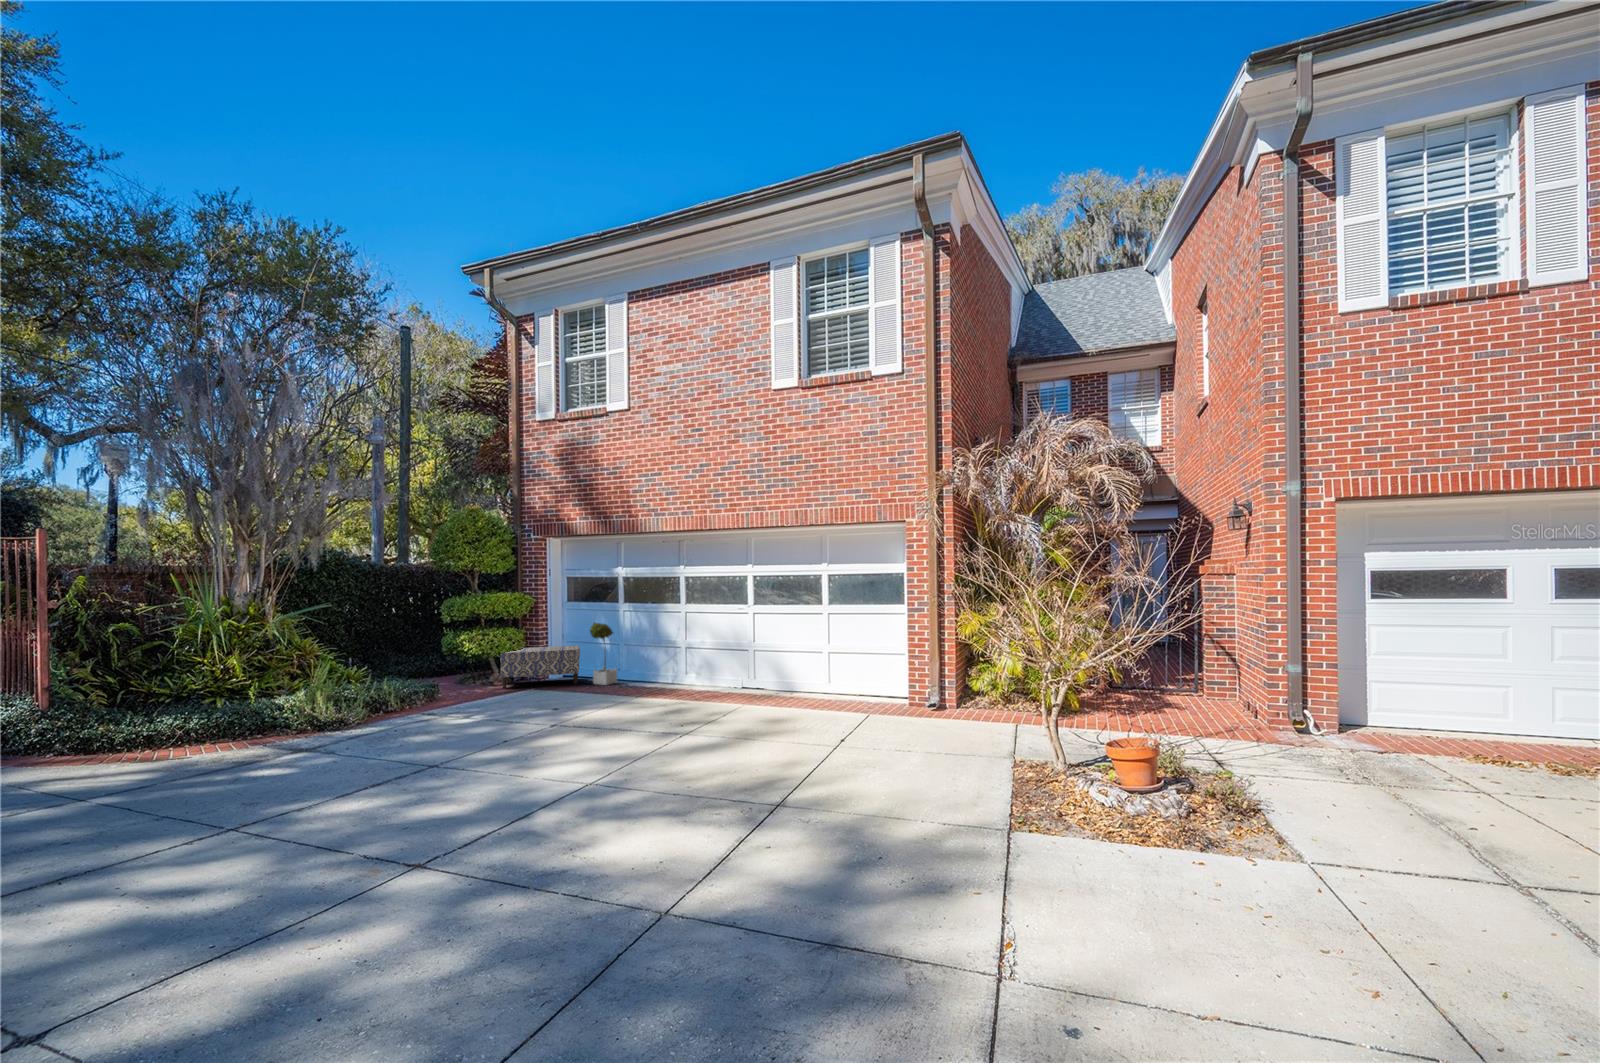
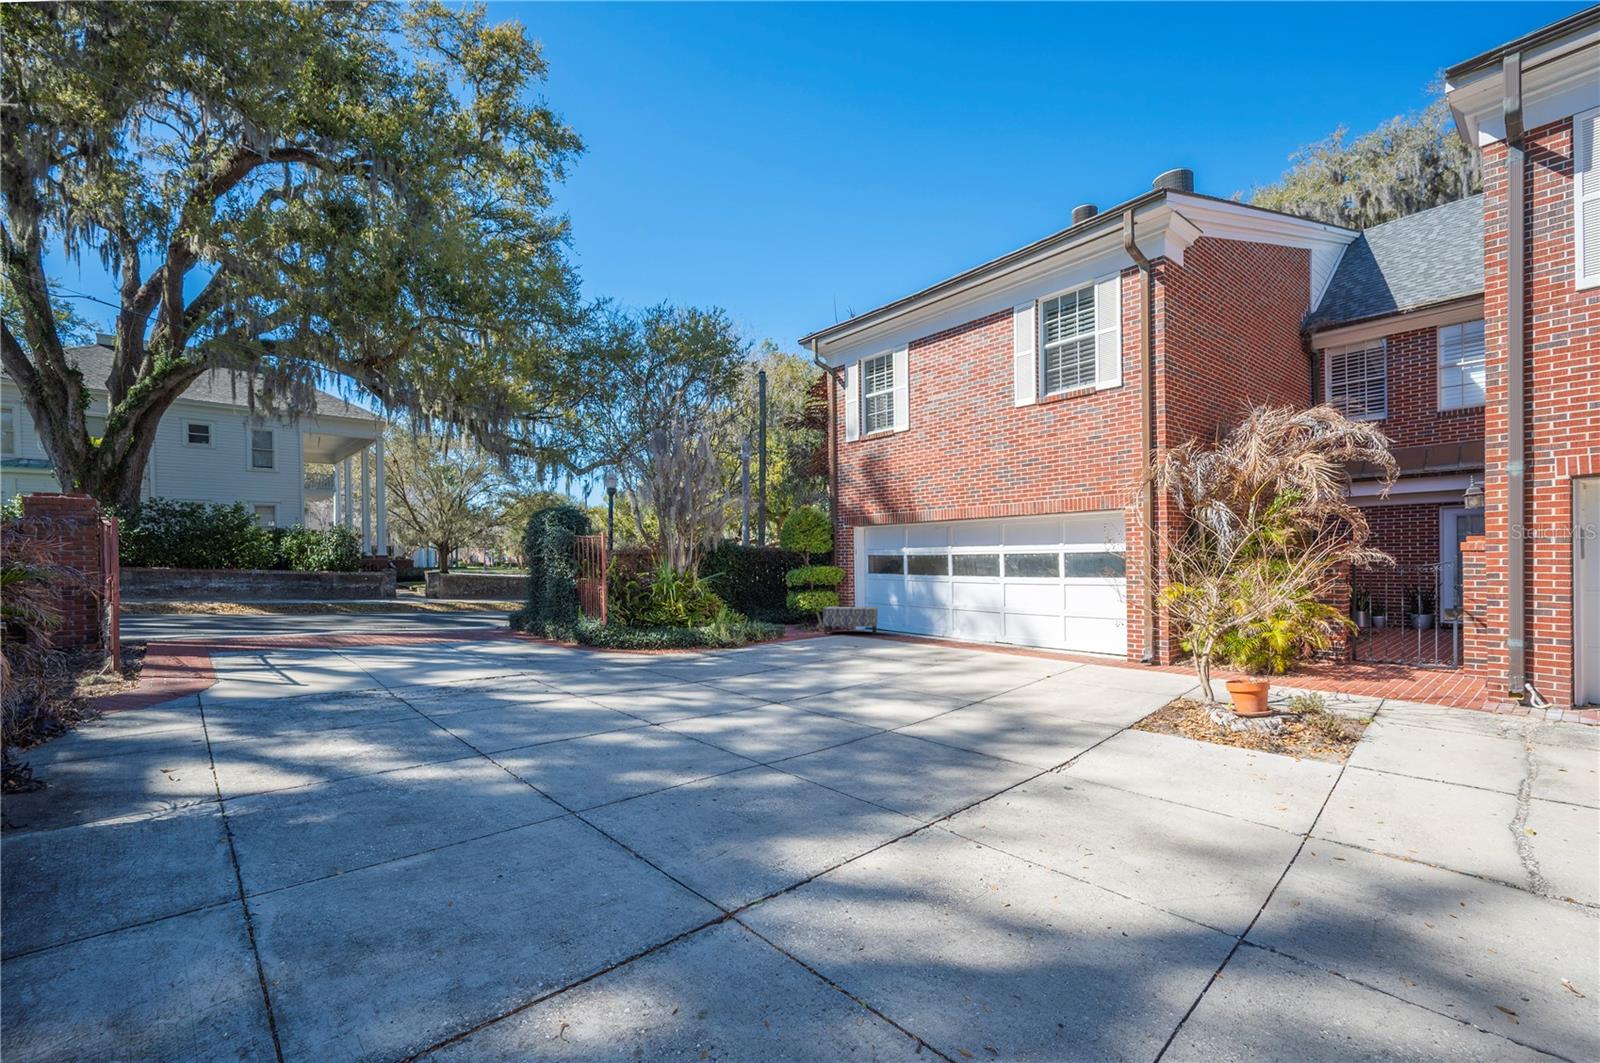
potted tree: present [590,623,617,685] -> none [883,589,904,636]

